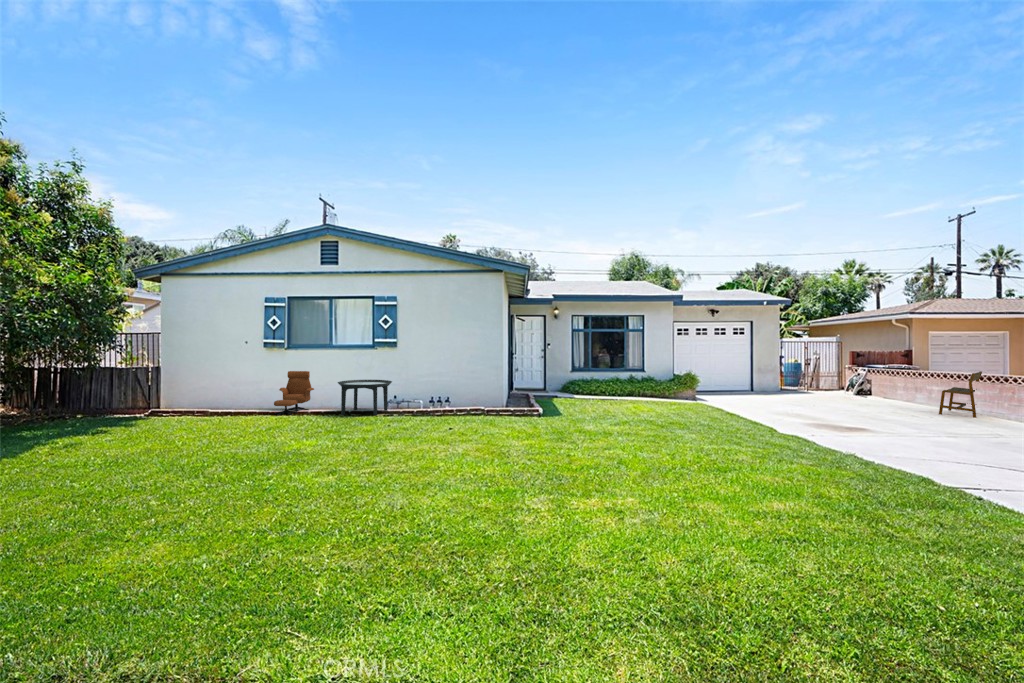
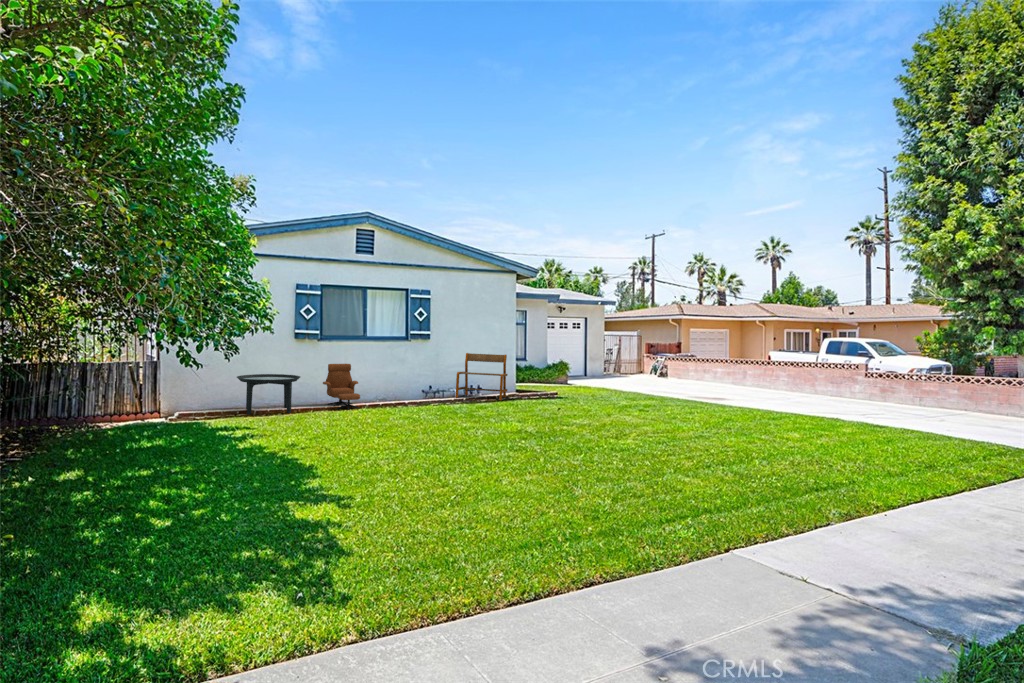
bench: present [939,371,982,418] -> present [455,353,508,400]
round table: present [338,380,392,415] -> present [237,374,300,414]

